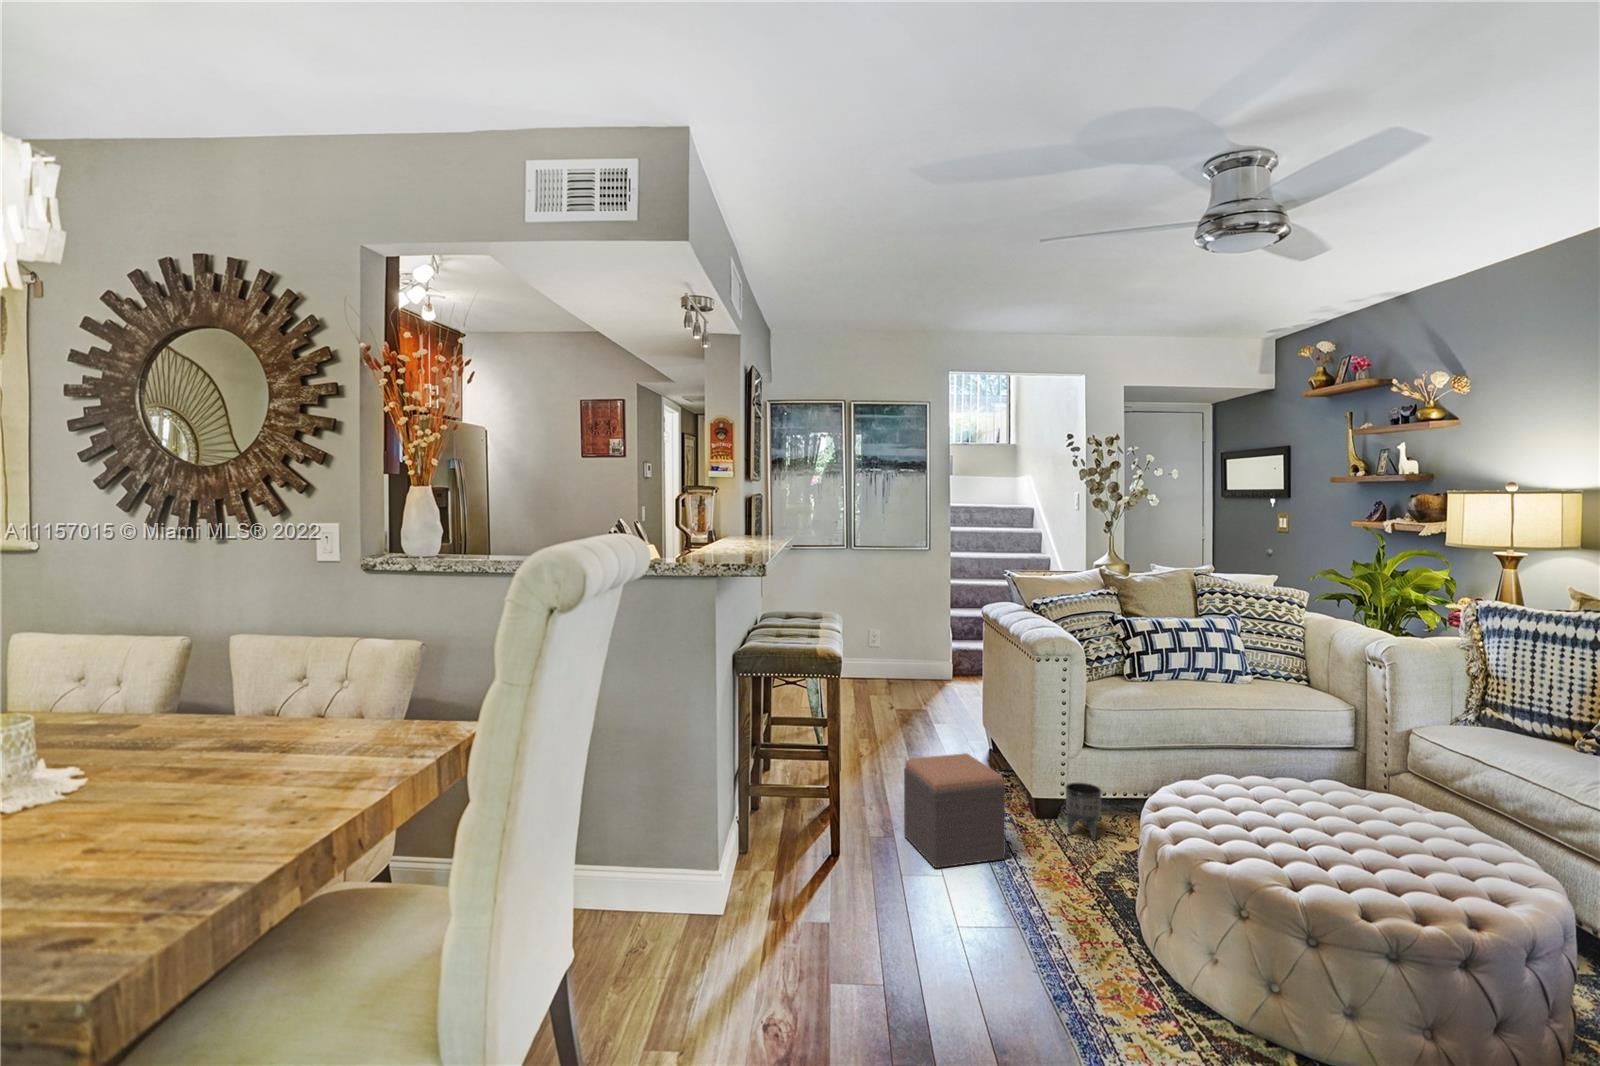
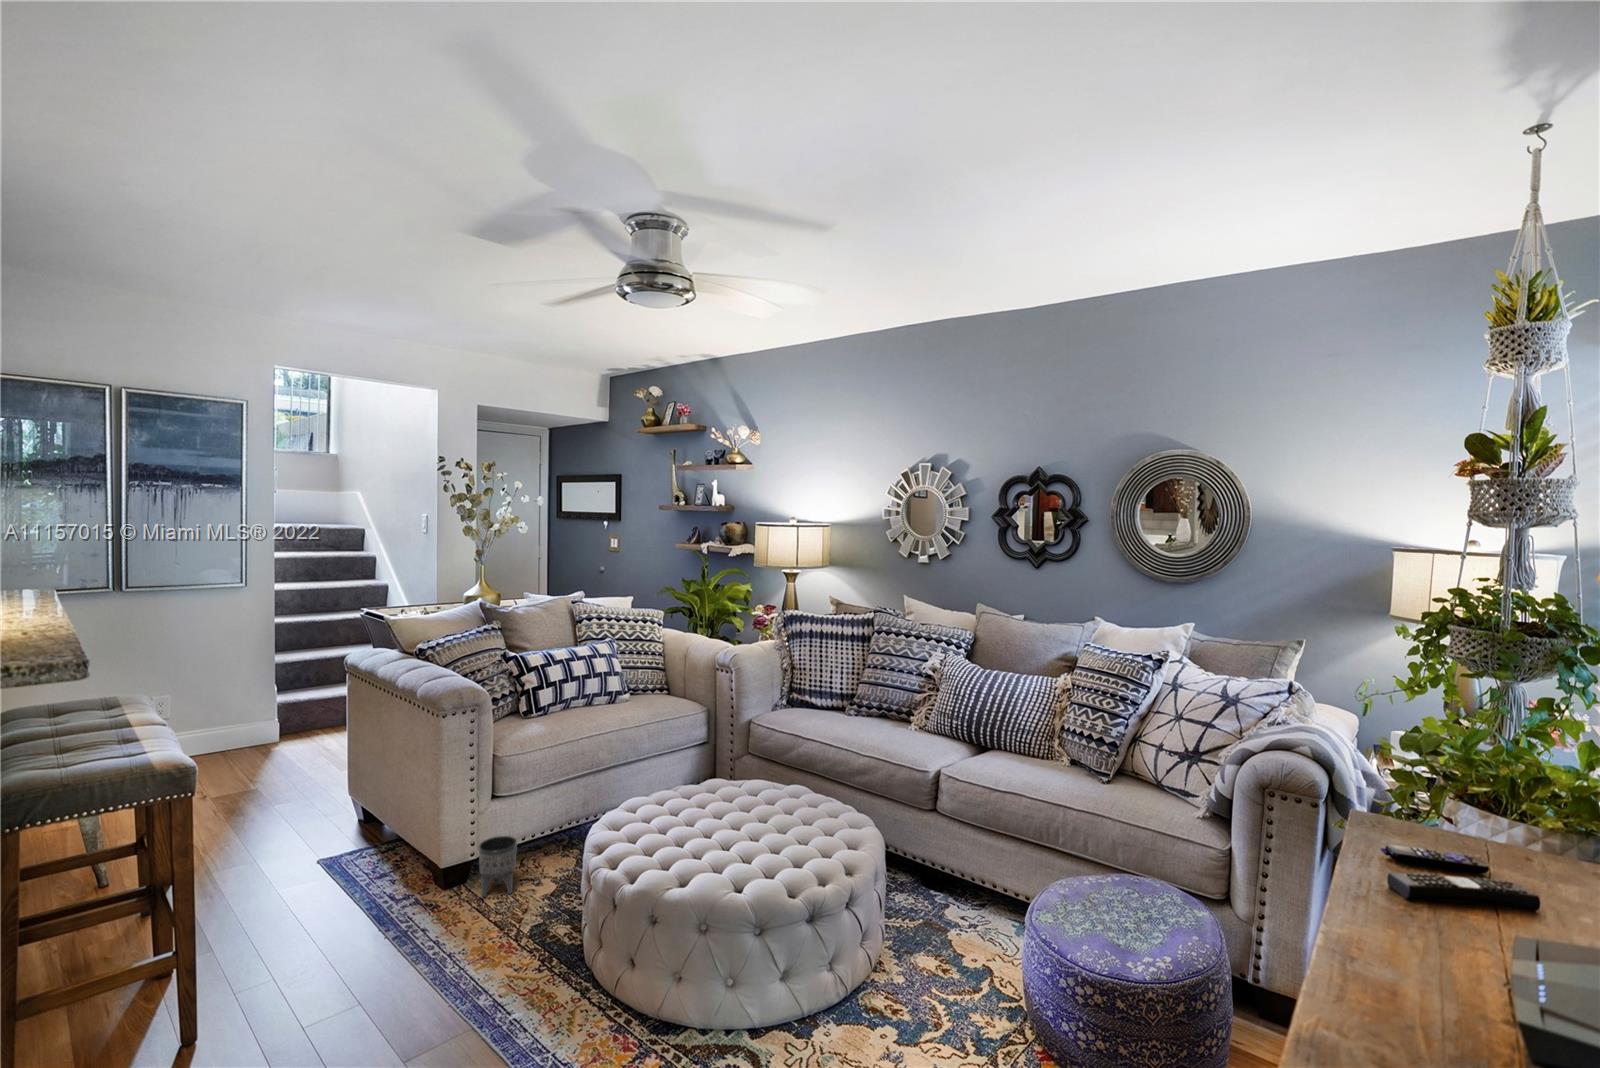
footstool: present [904,753,1005,868] -> none [281,849,428,1009]

